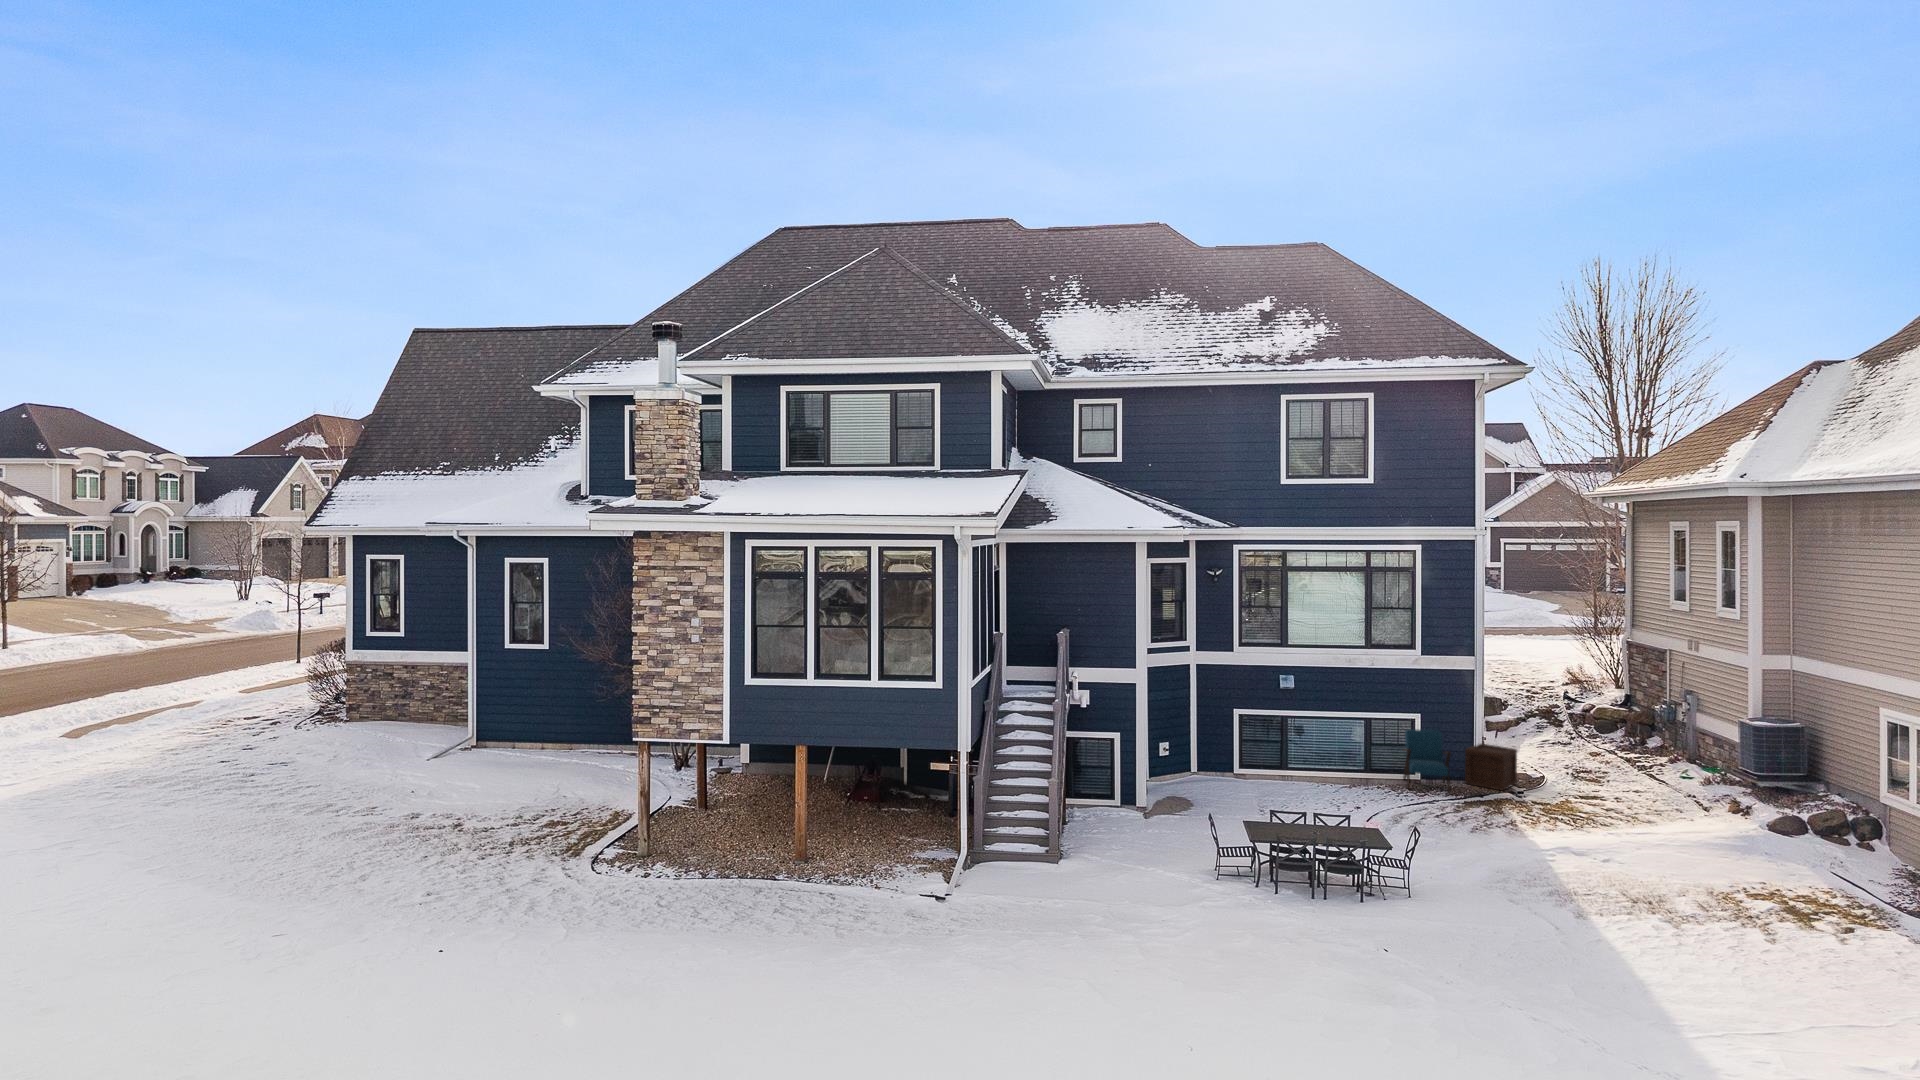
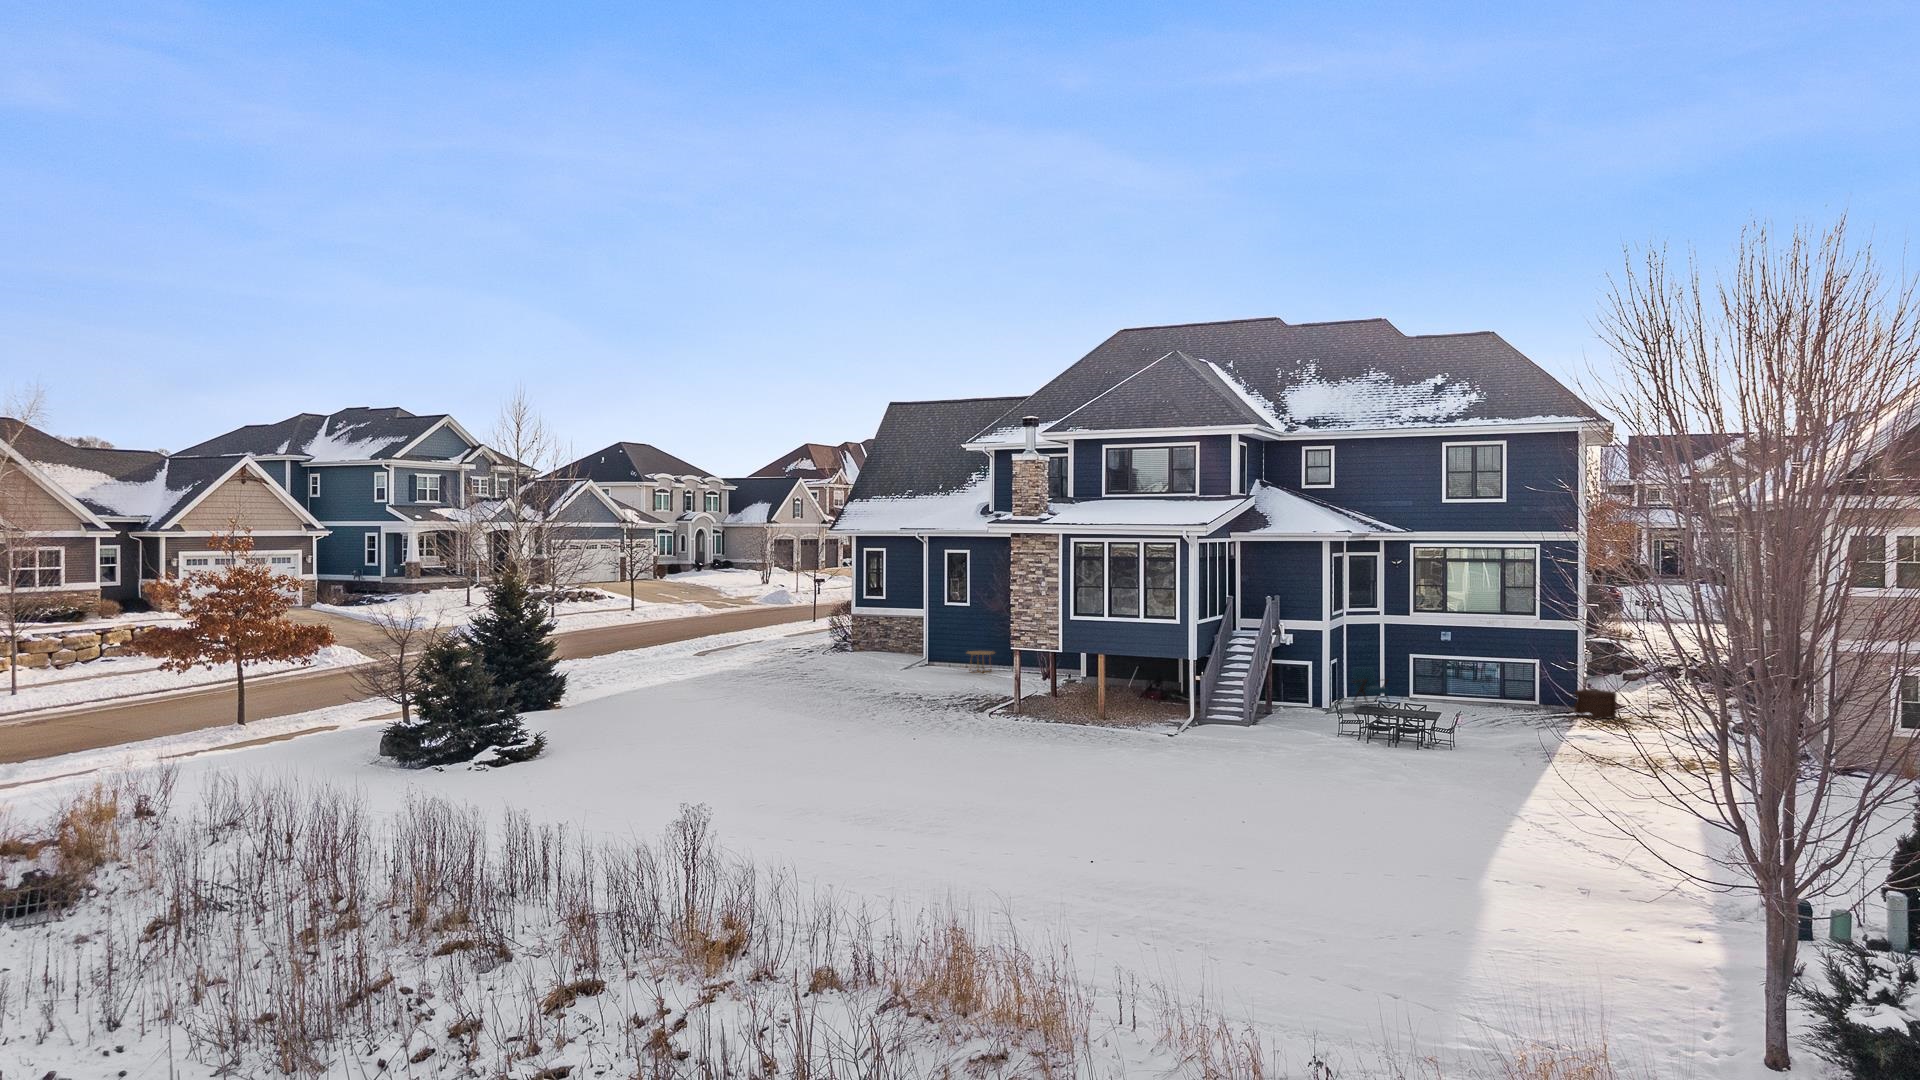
round table: none [540,721,593,761] -> present [966,651,994,673]
armchair: present [1403,729,1451,793] -> present [1352,667,1390,702]

